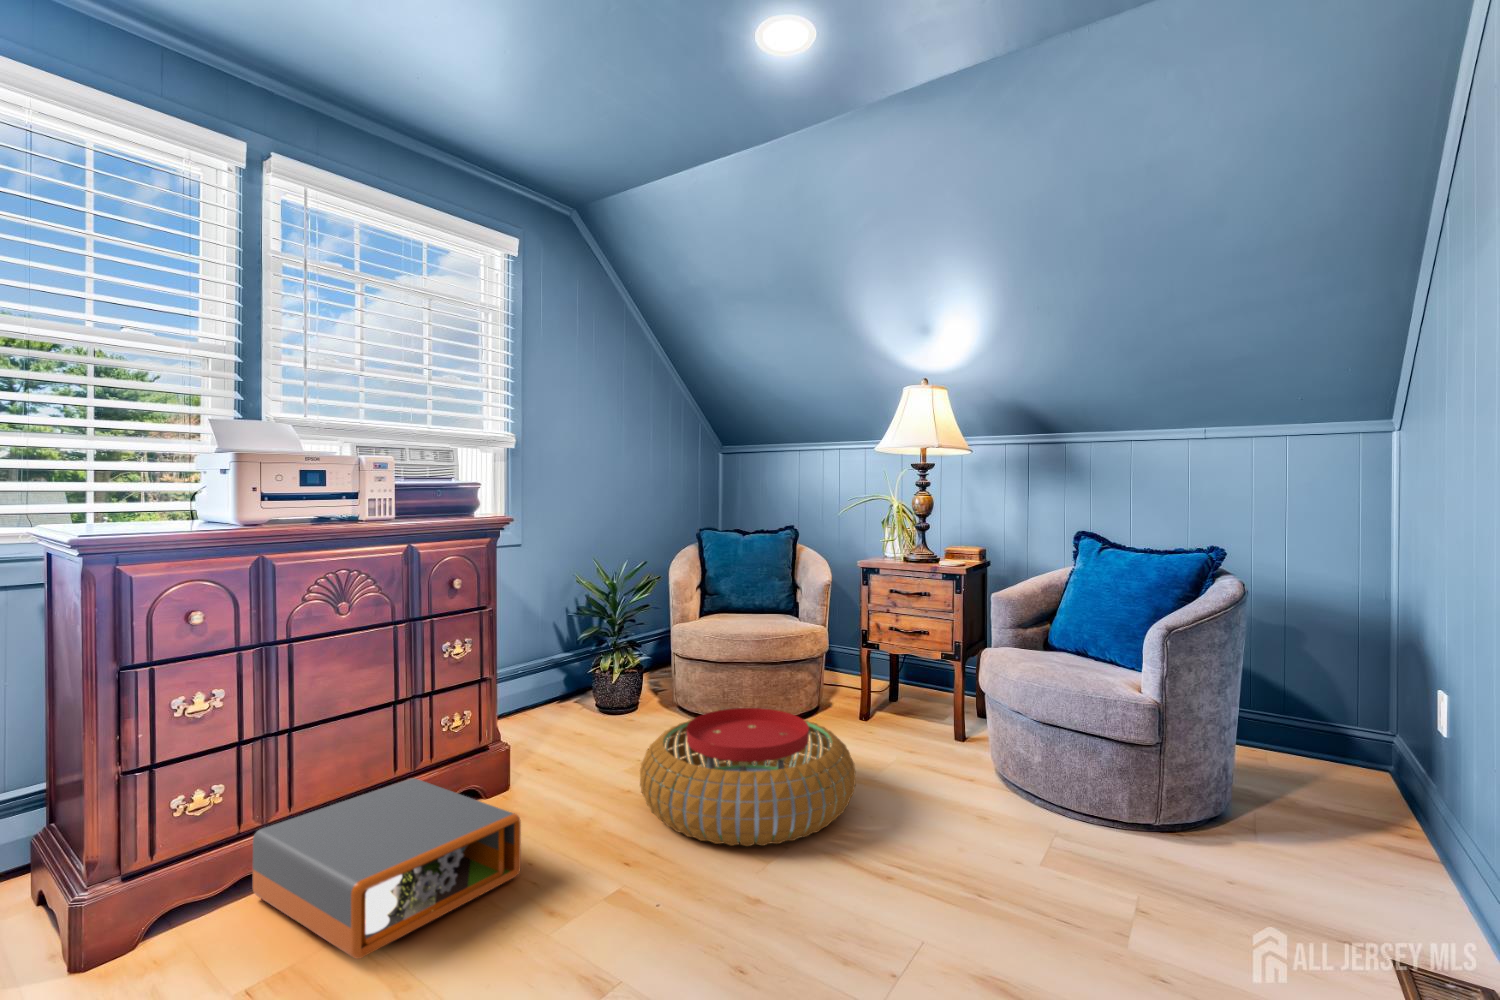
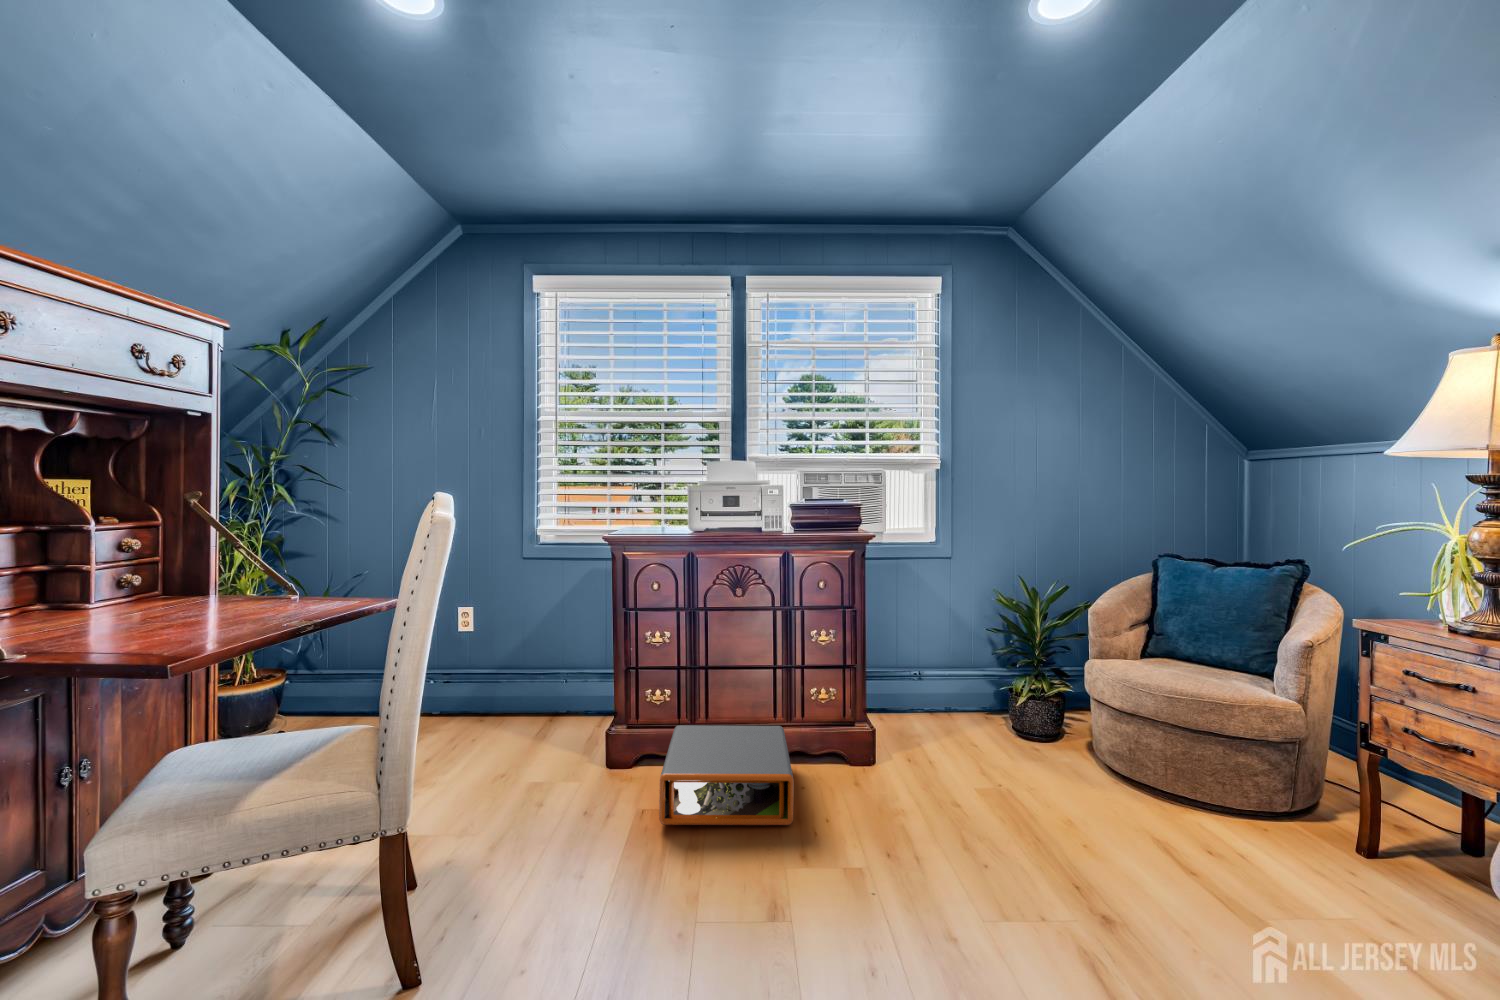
pouf: present [640,708,856,846] -> none [917,754,1186,937]

